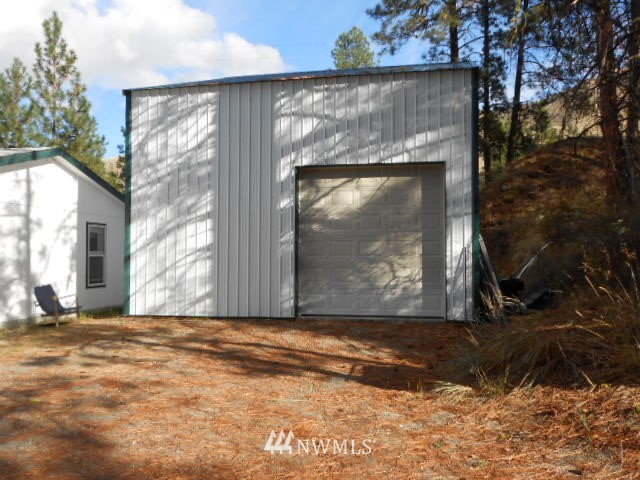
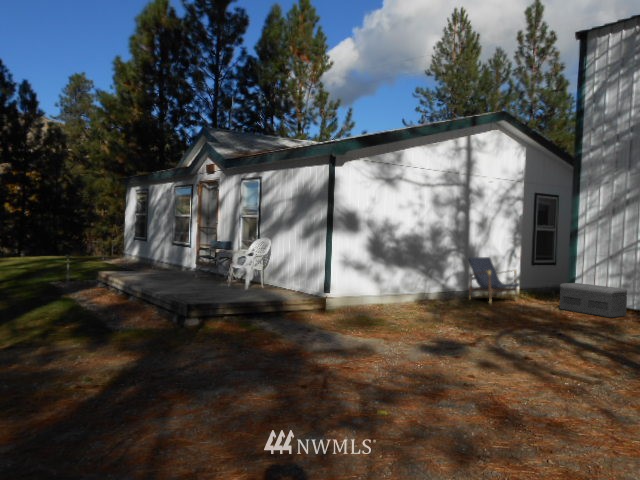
storage bench: none [119,300,171,325] -> present [560,283,627,318]

